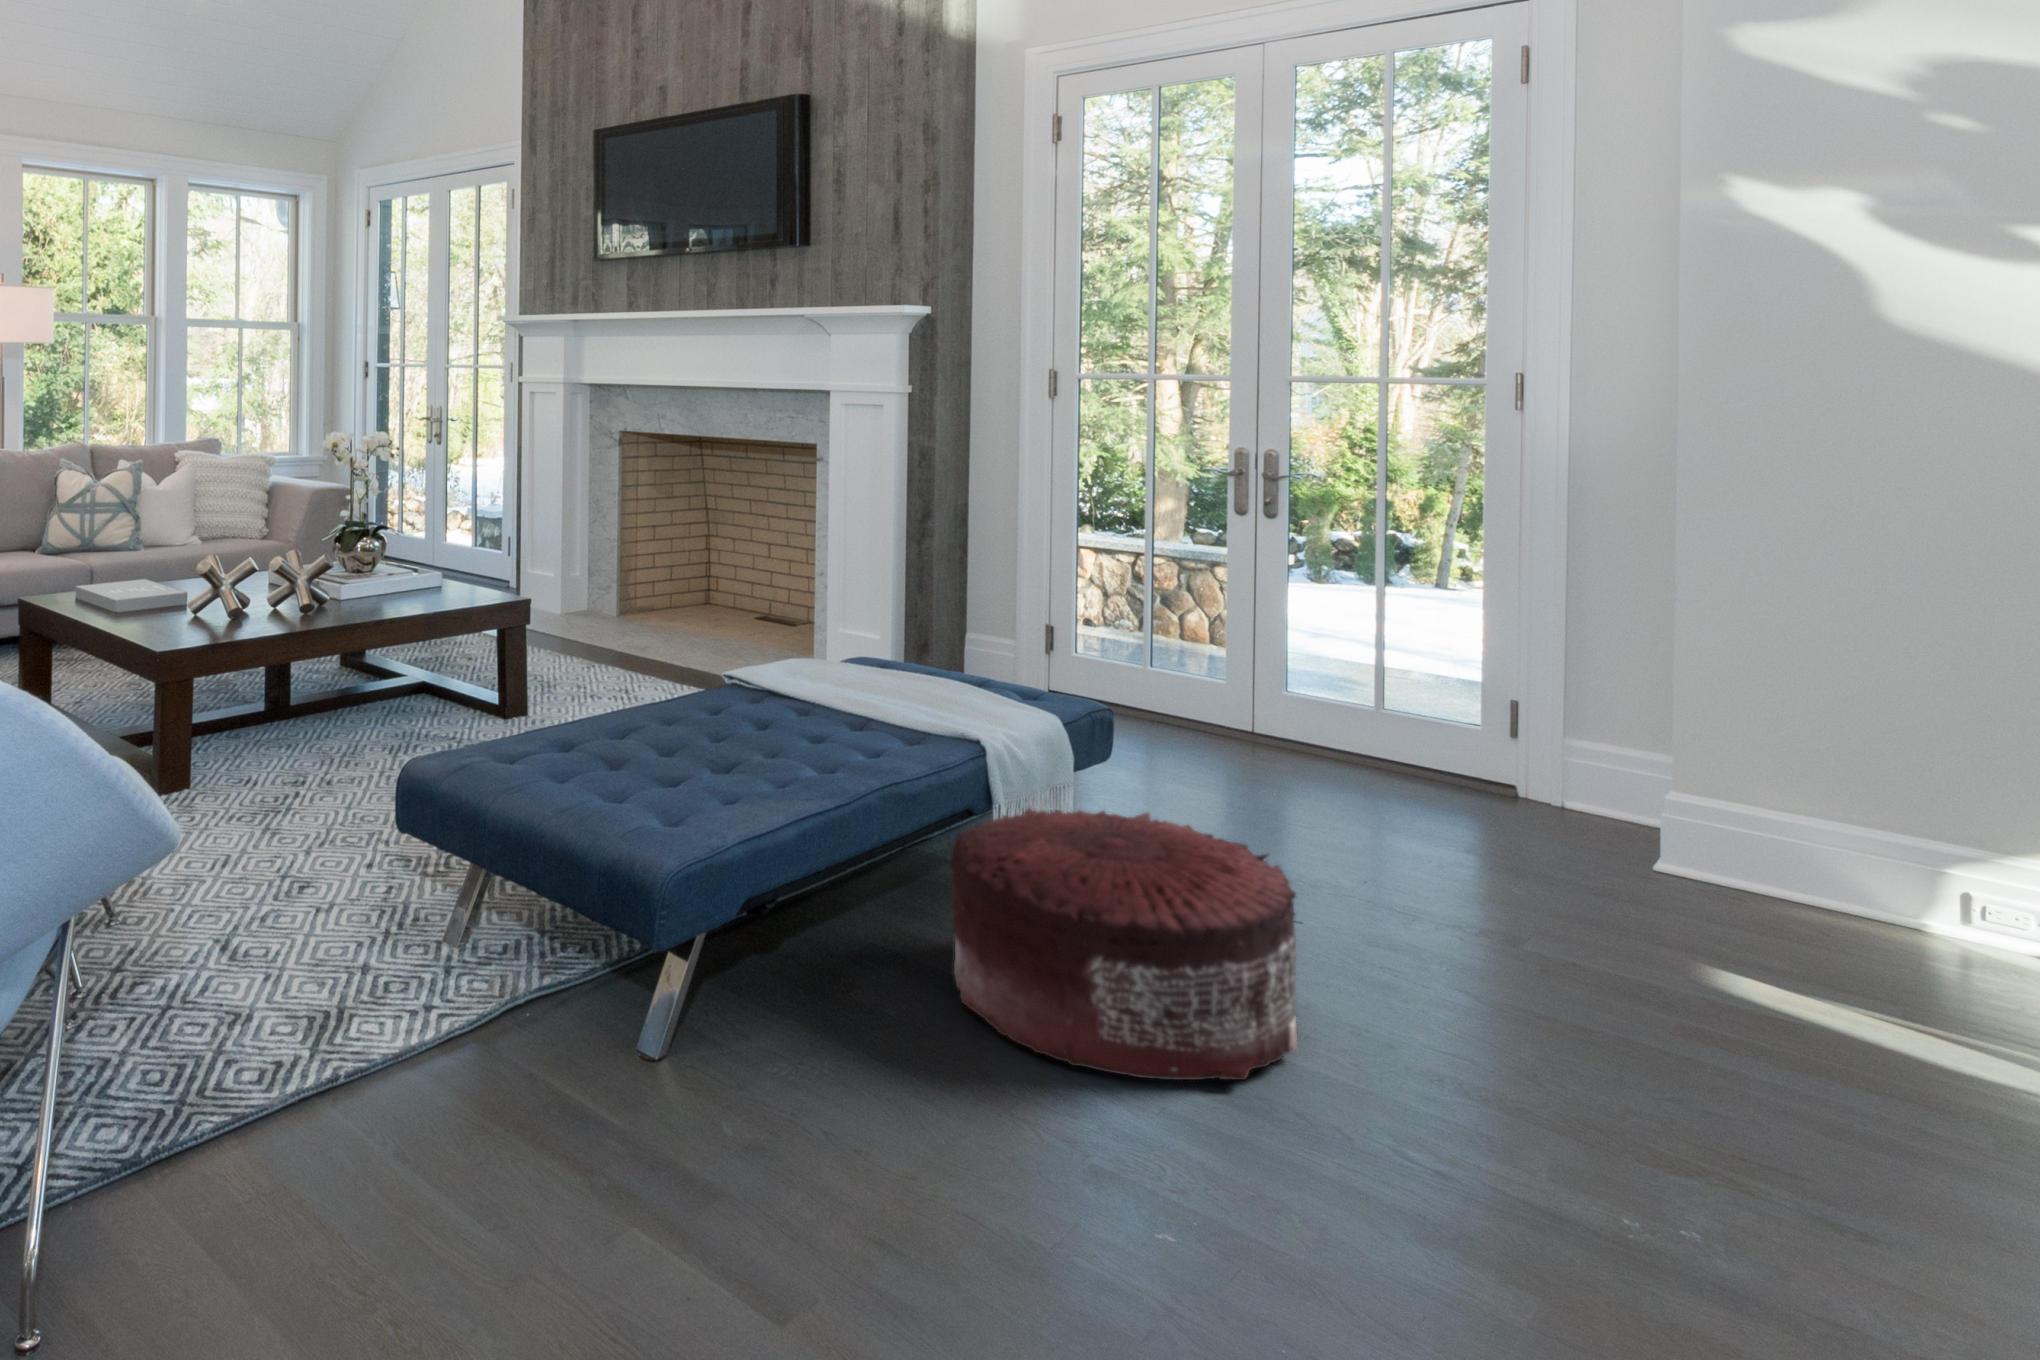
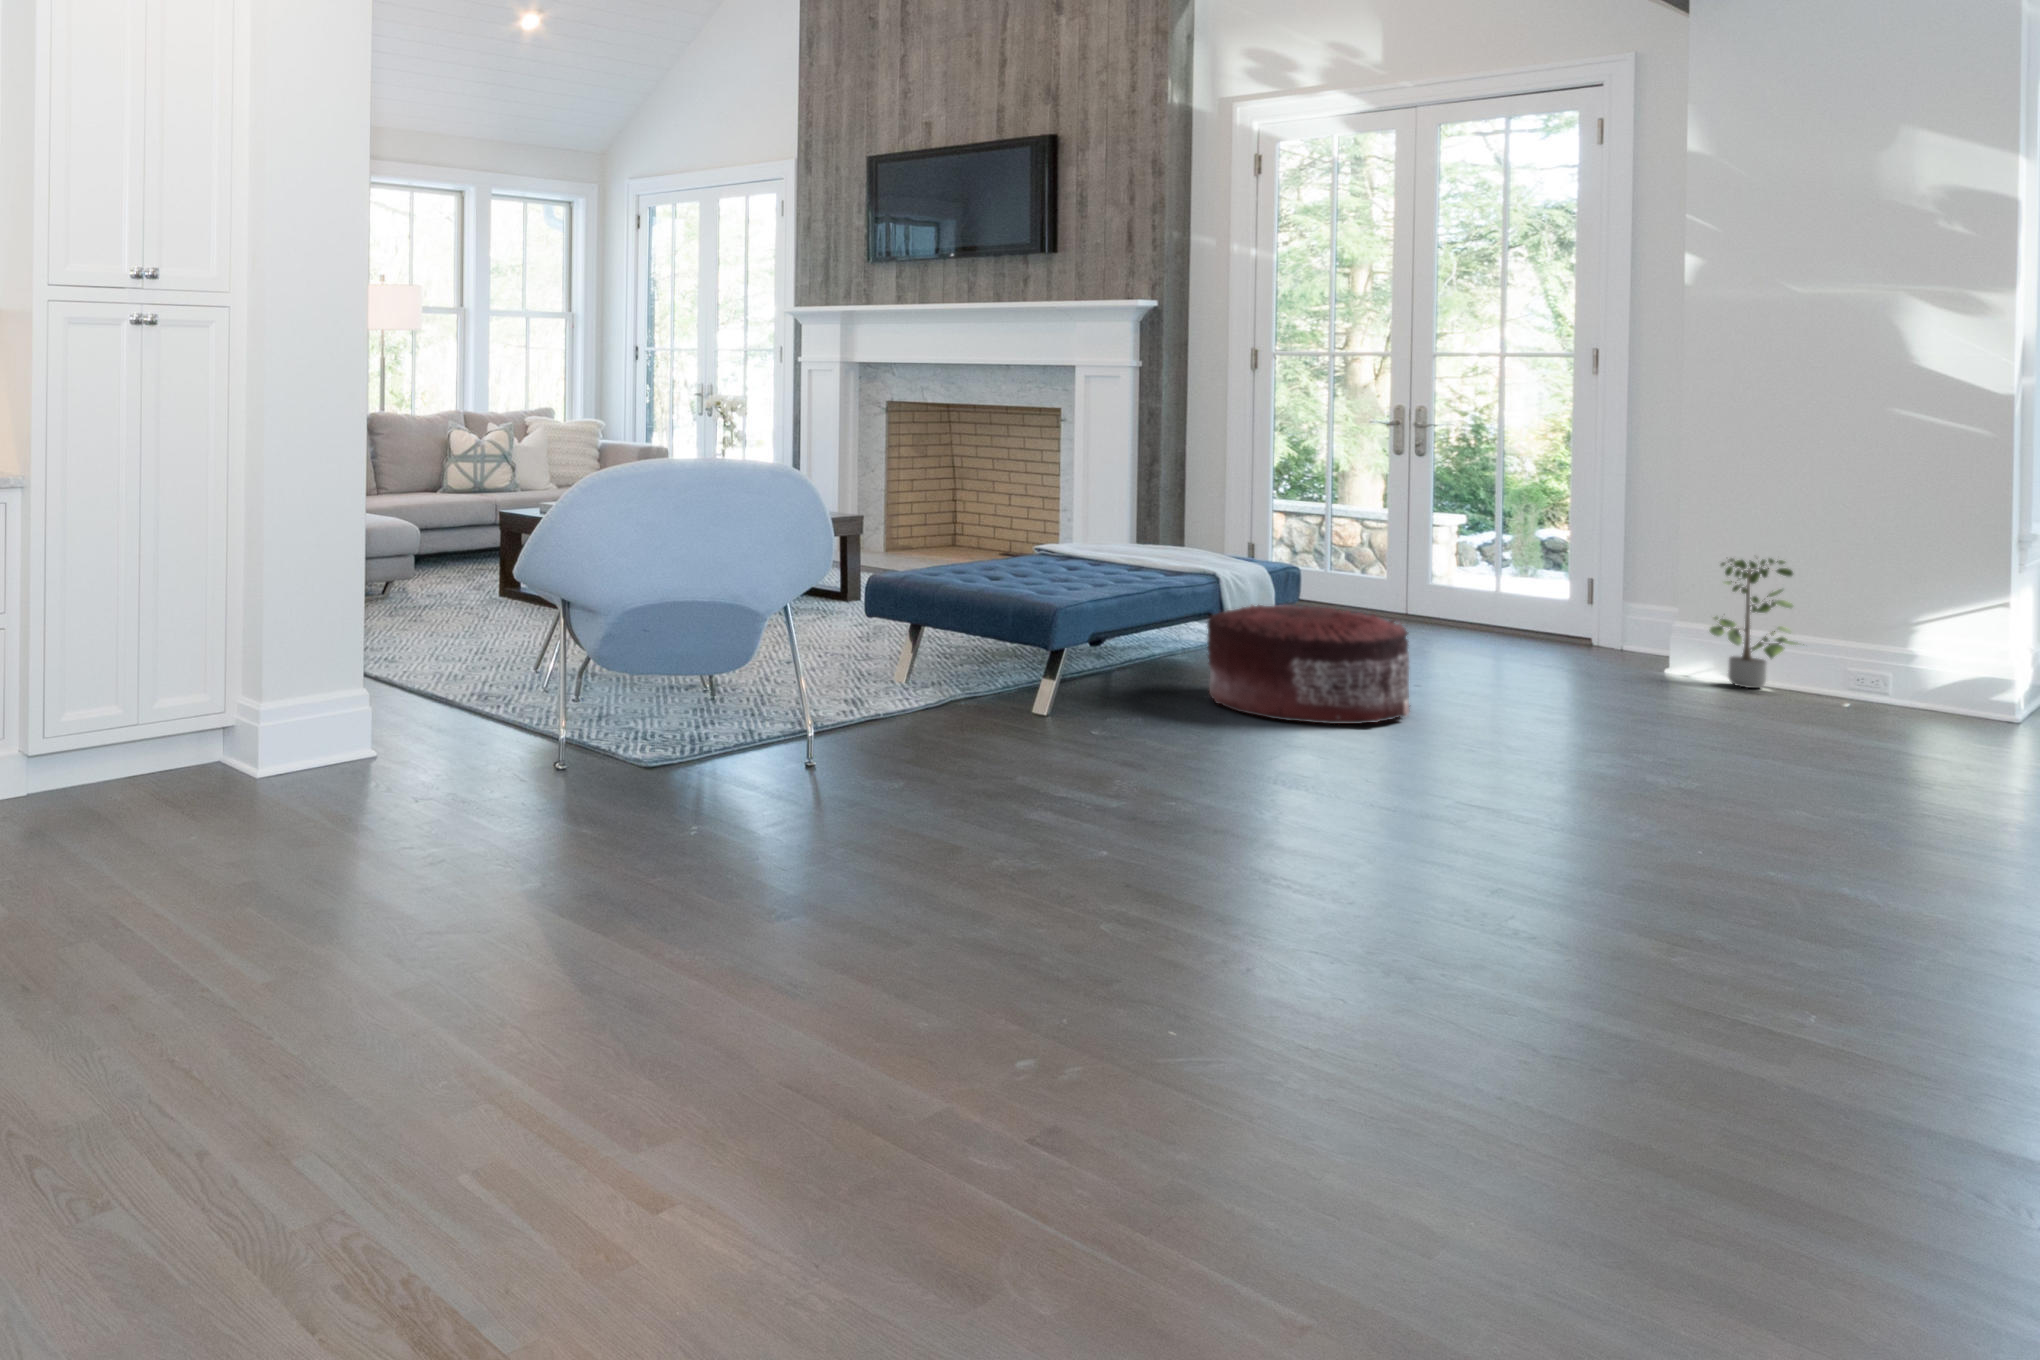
potted plant: none [1739,702,1912,917] -> present [1710,559,1804,688]

